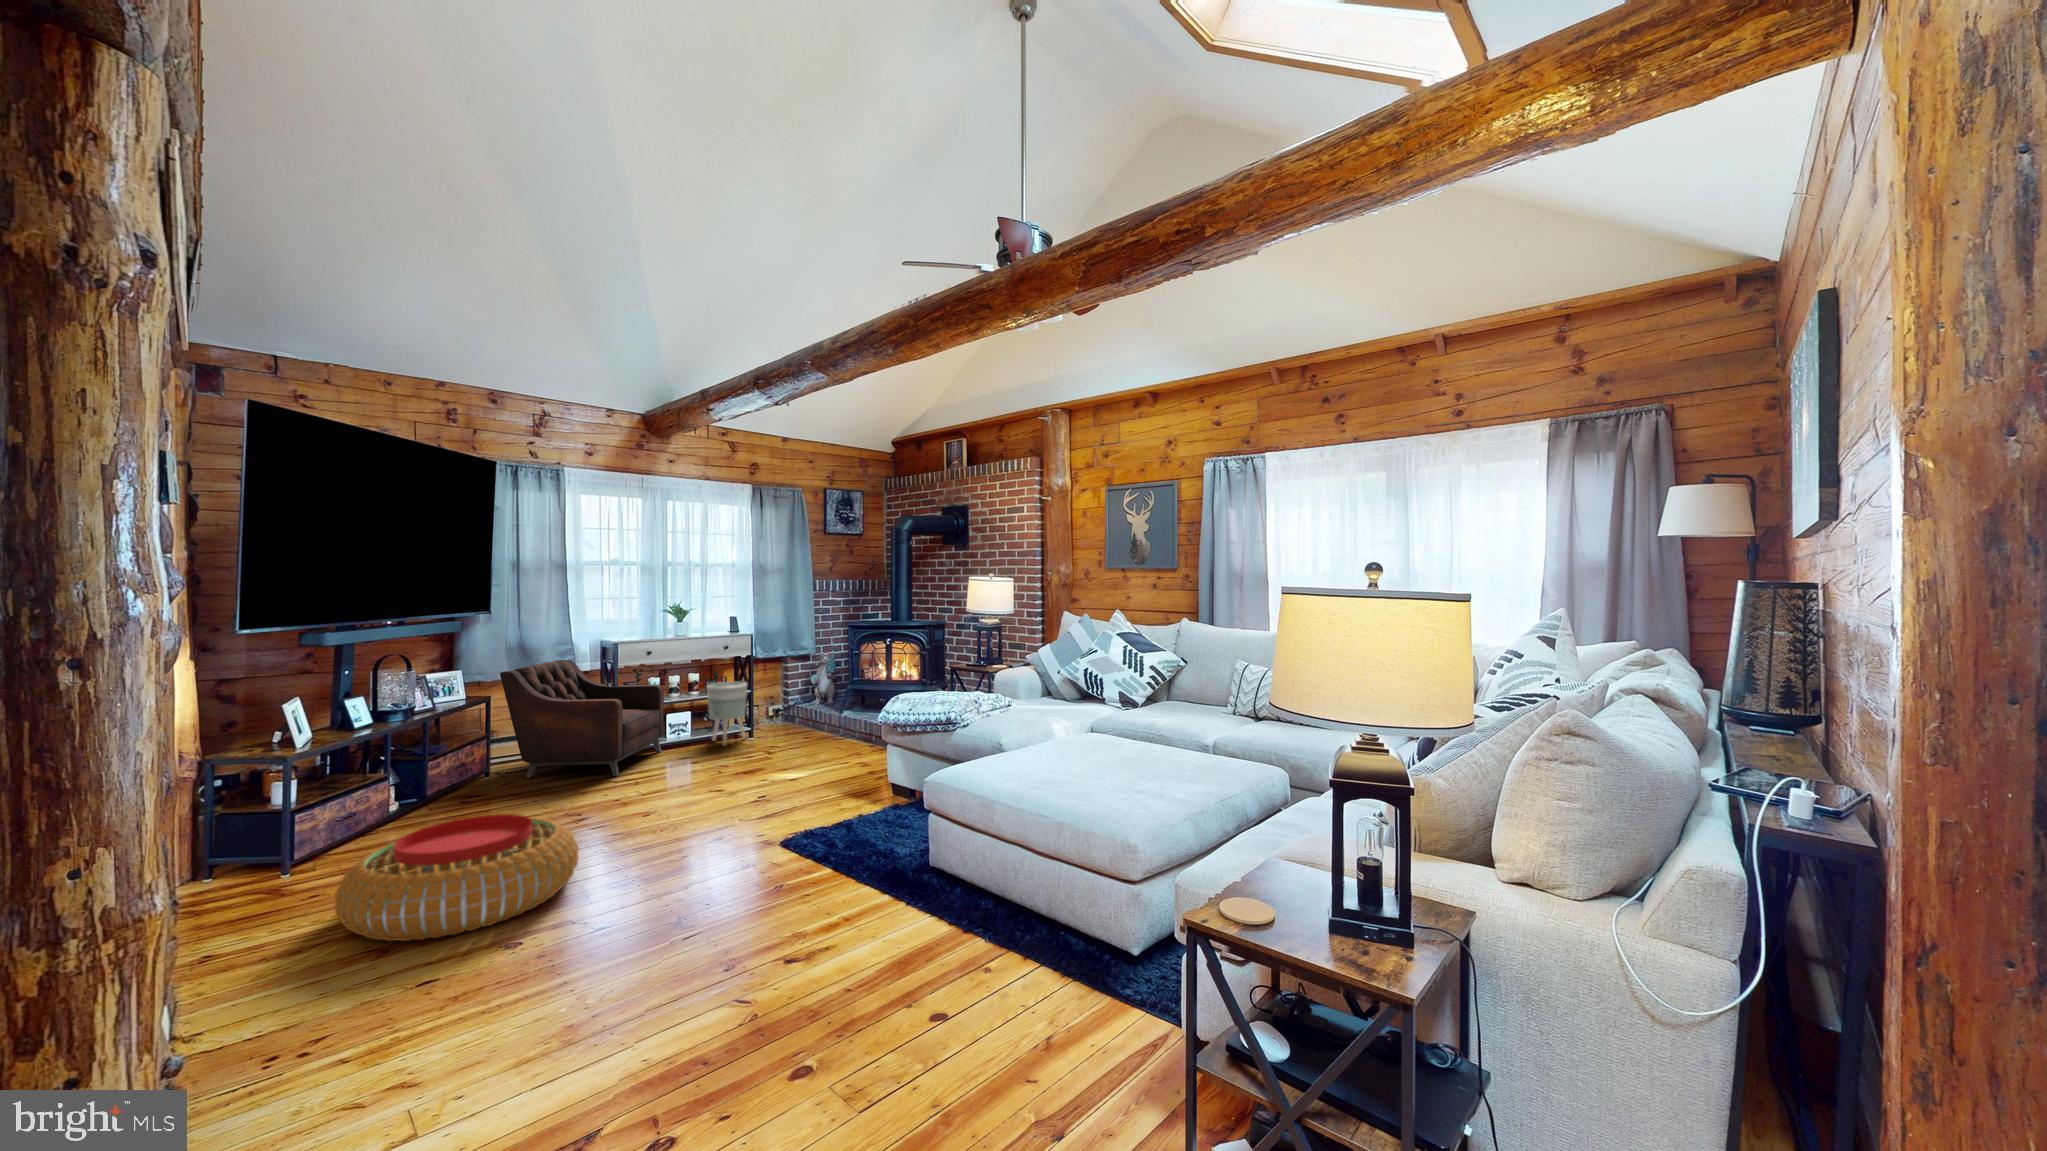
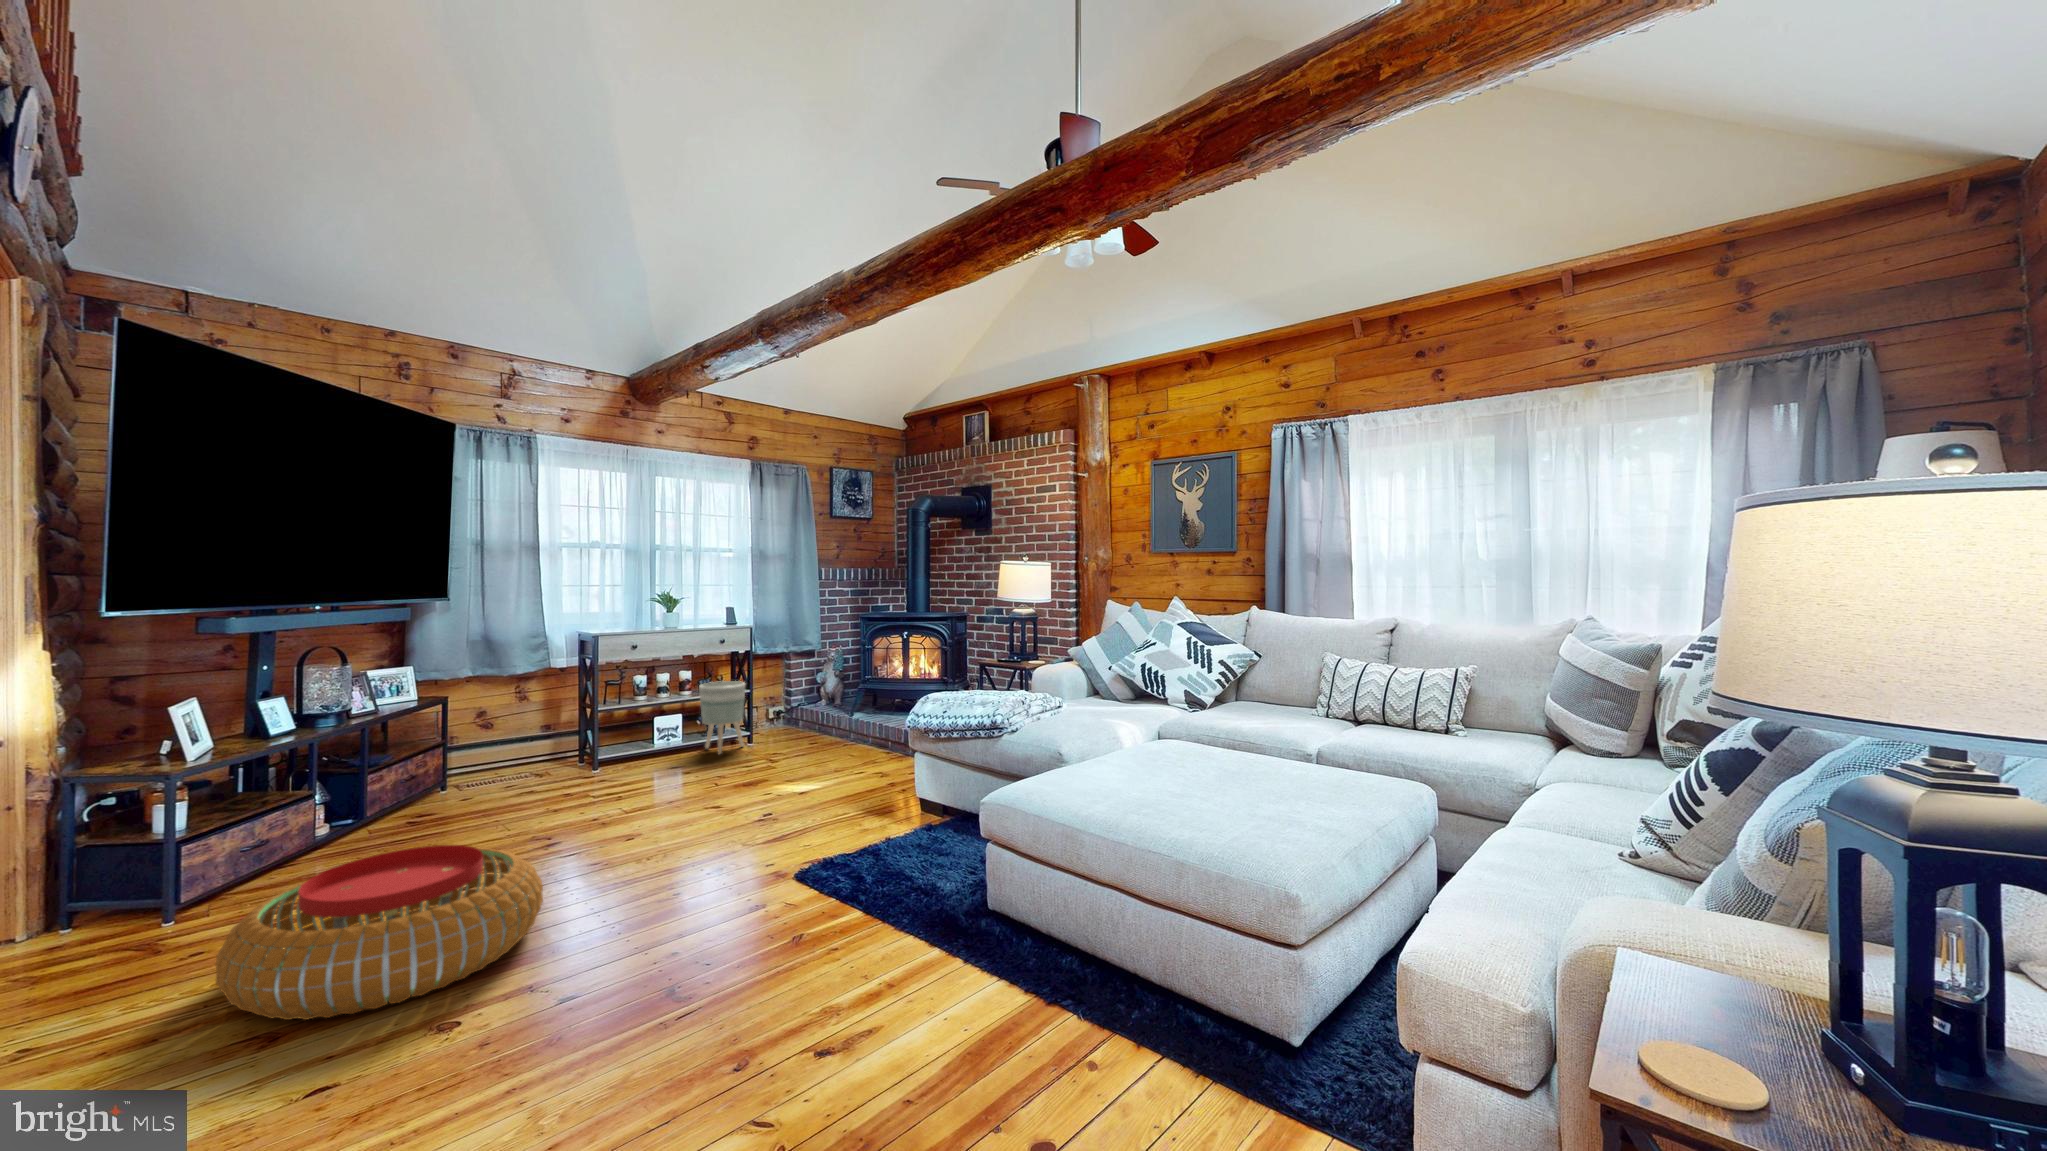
armchair: present [500,659,664,778] -> none [457,655,650,793]

